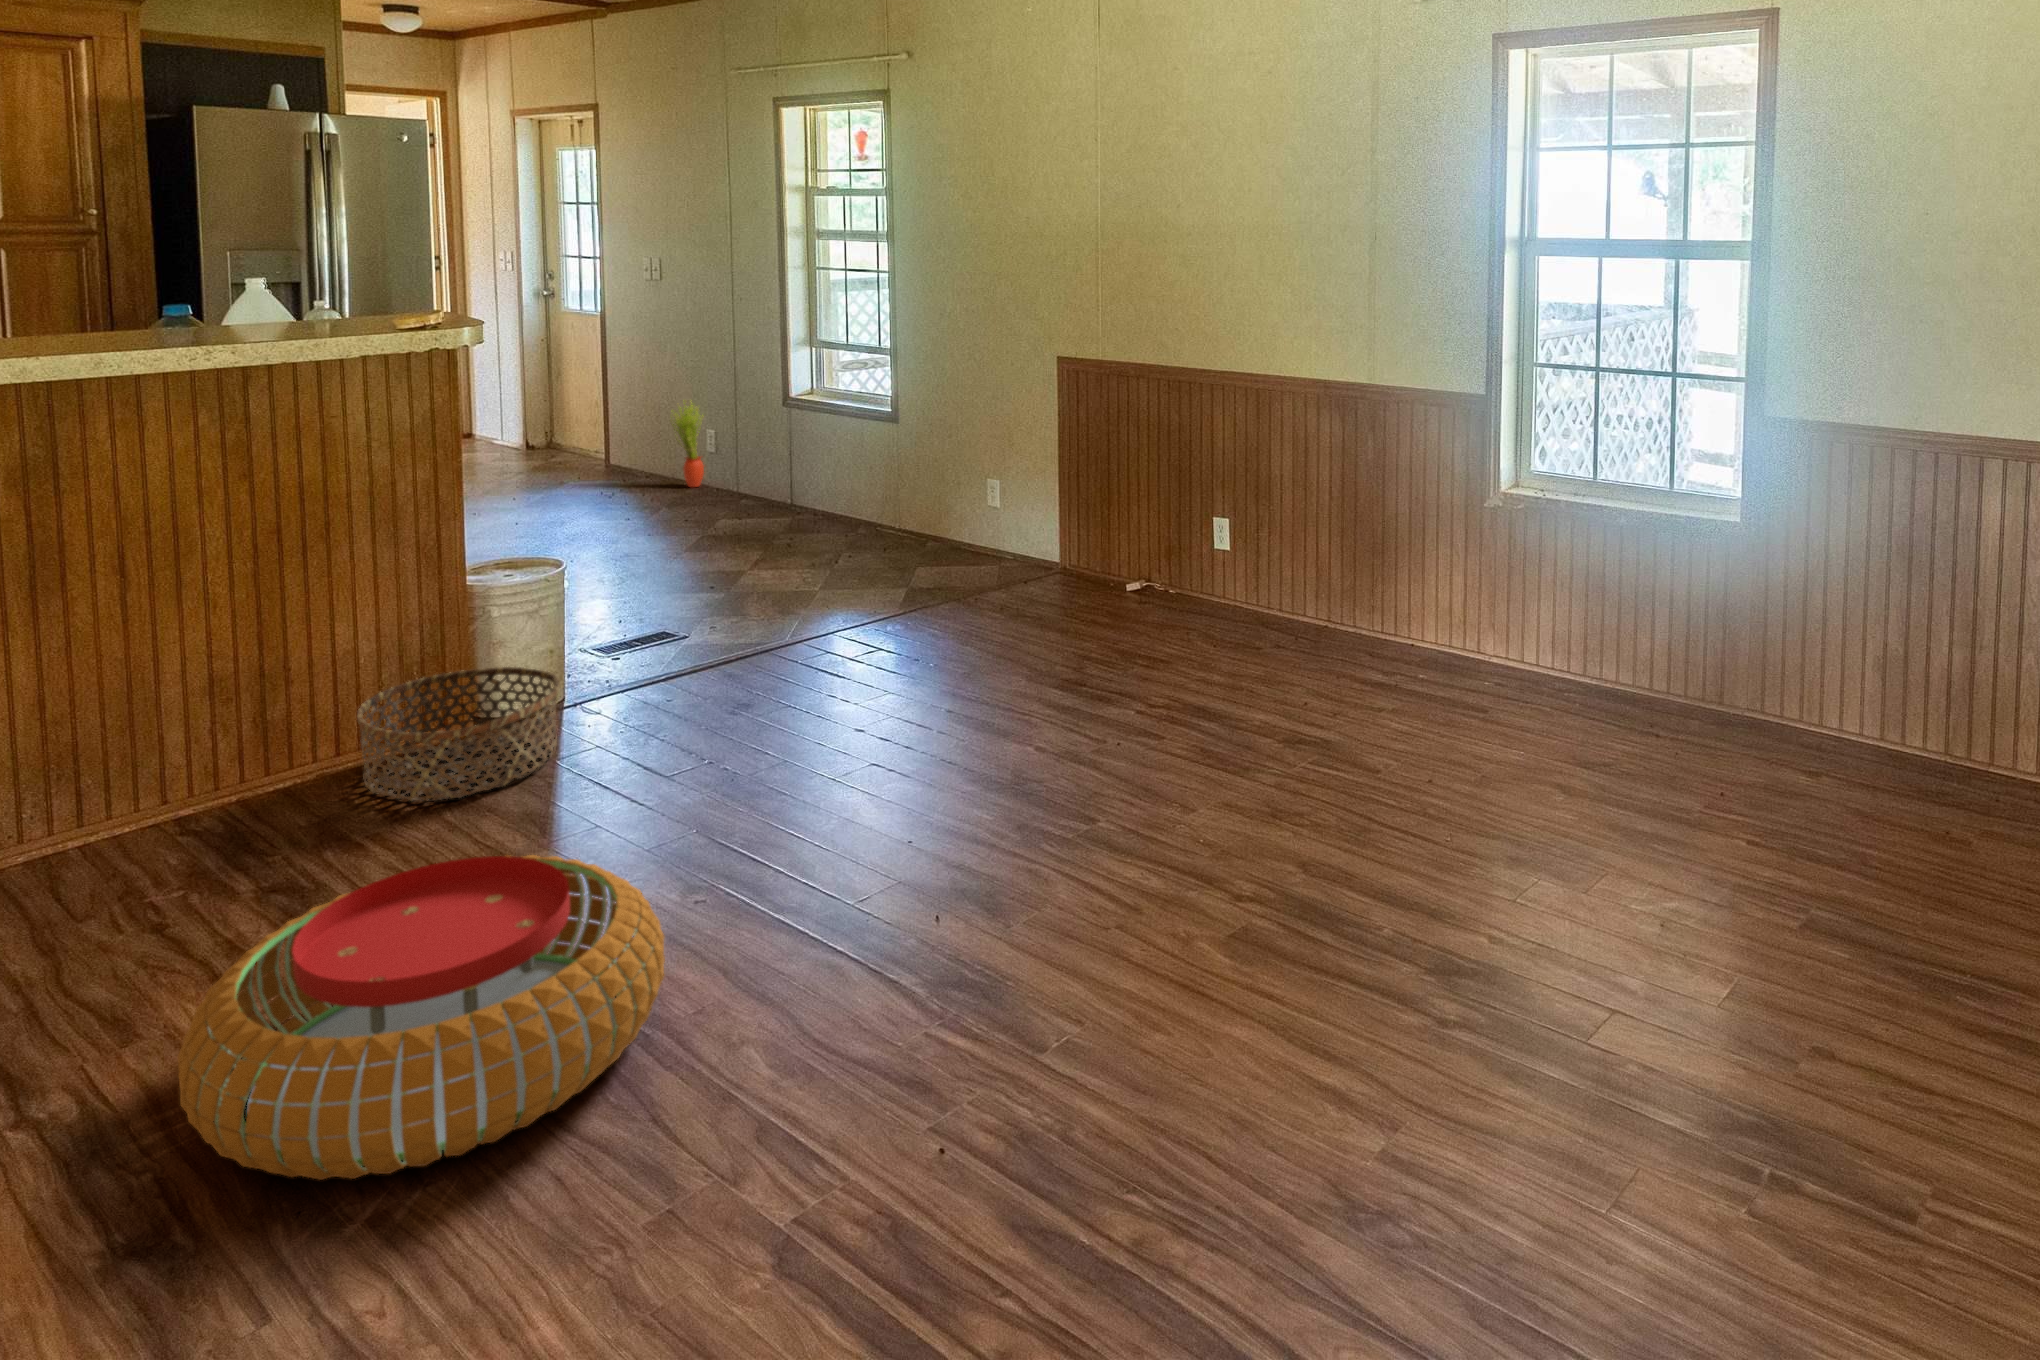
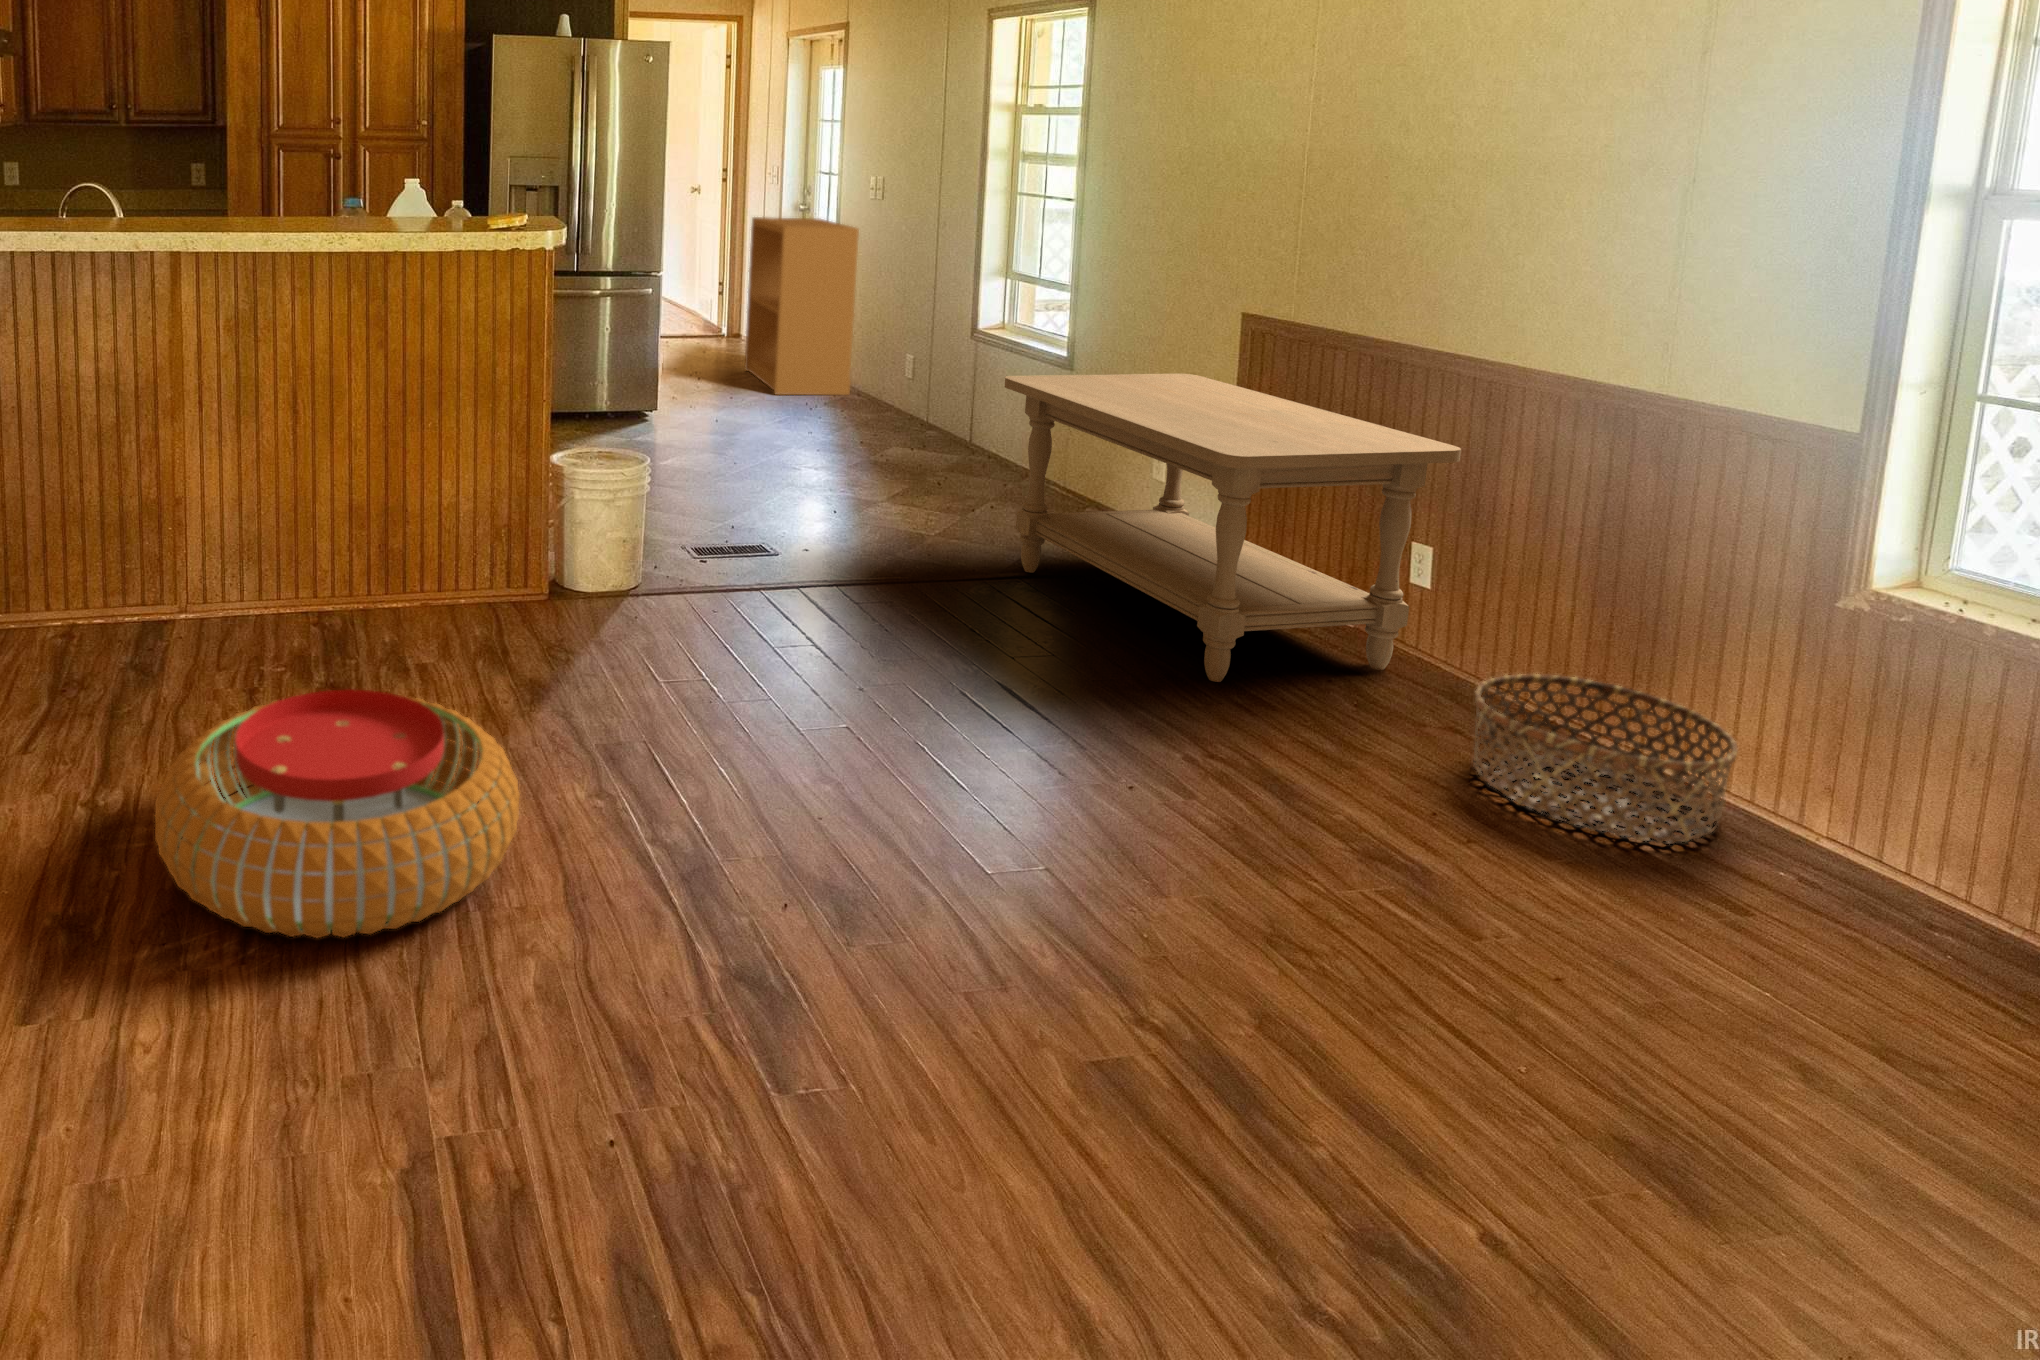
bookshelf: none [506,303,646,487] -> present [744,217,859,395]
potted plant: present [671,401,704,487] -> none [868,323,900,413]
coffee table: none [887,407,1234,642] -> present [1005,373,1461,682]
basket: present [357,667,560,801] -> present [1473,674,1738,844]

